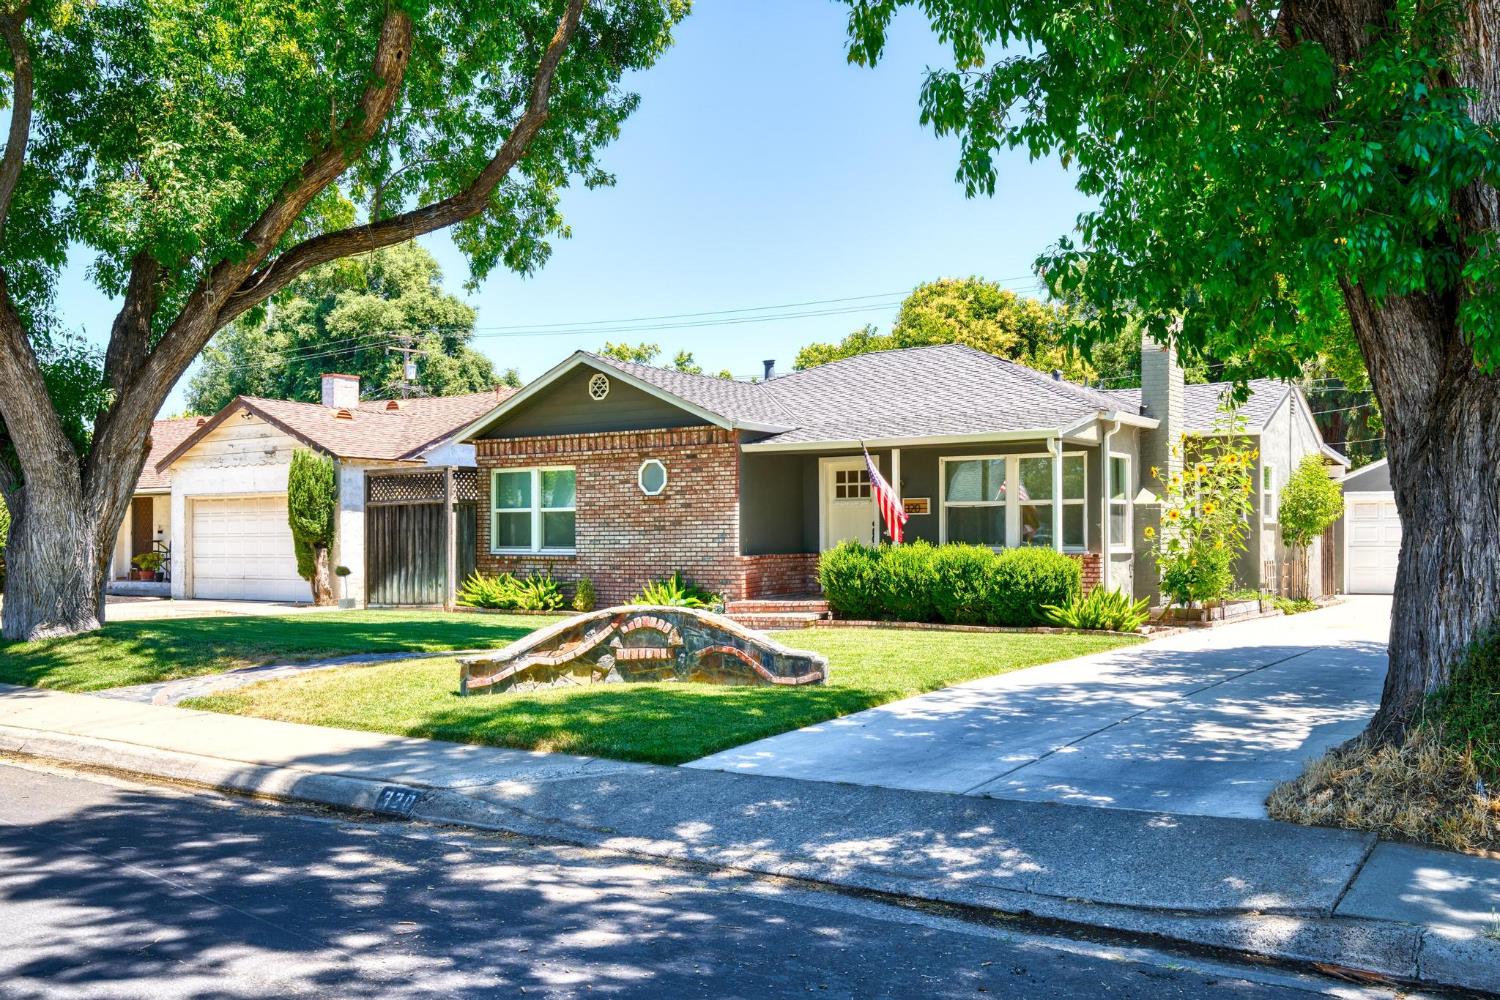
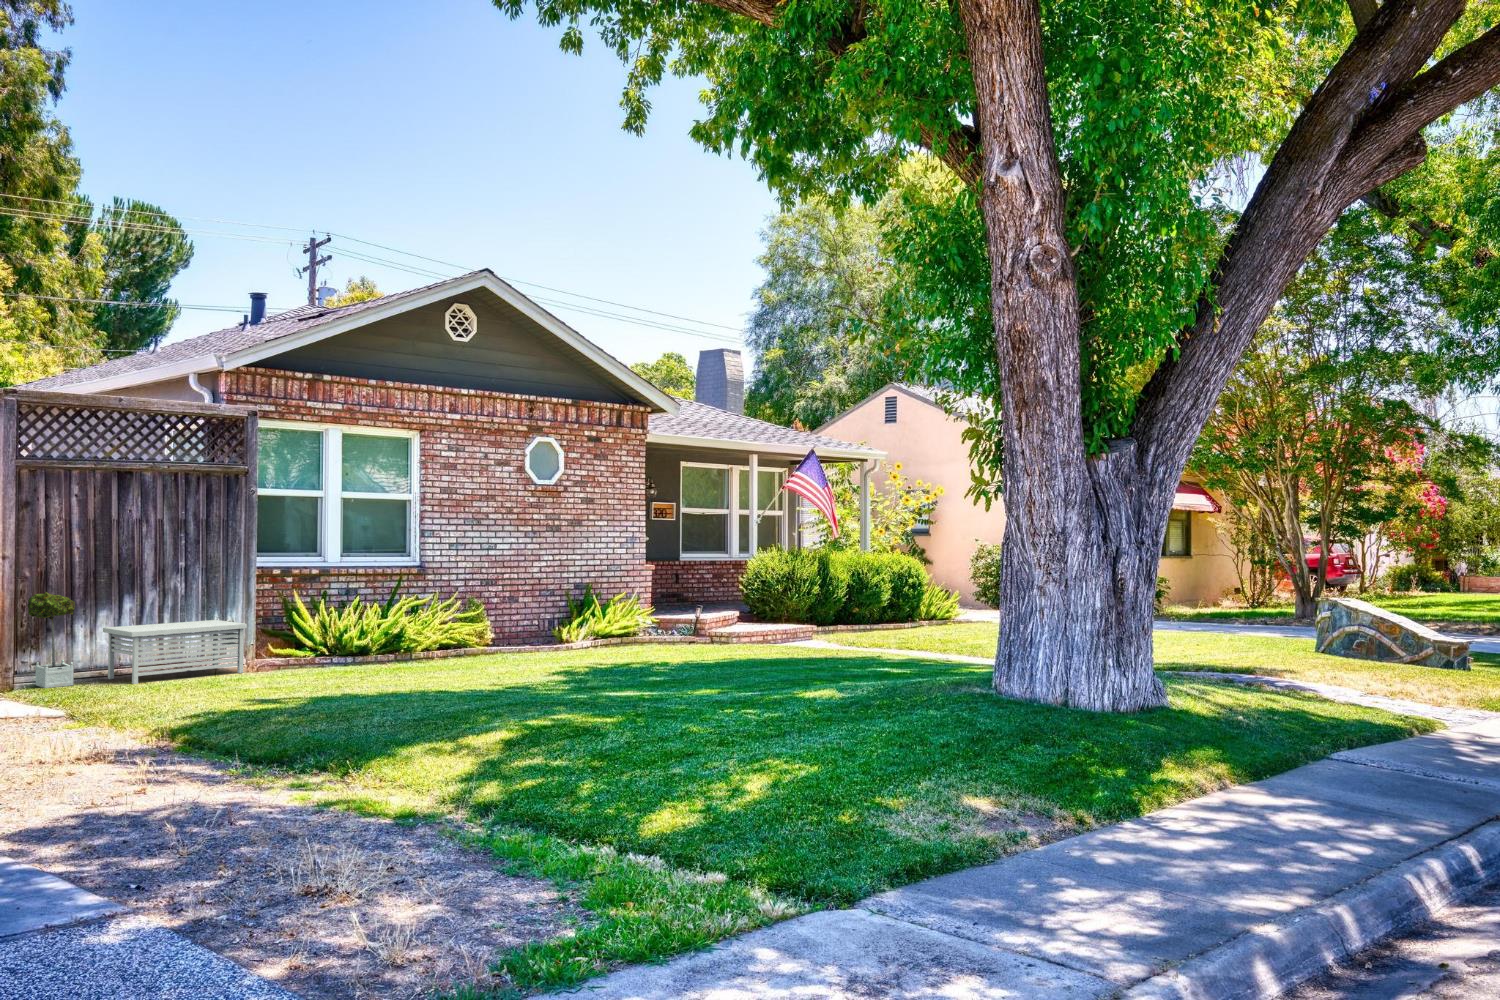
storage bench: none [351,582,417,610] -> present [103,620,247,684]

